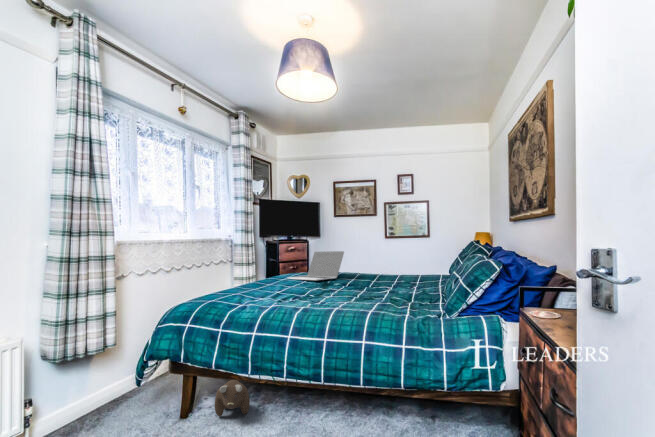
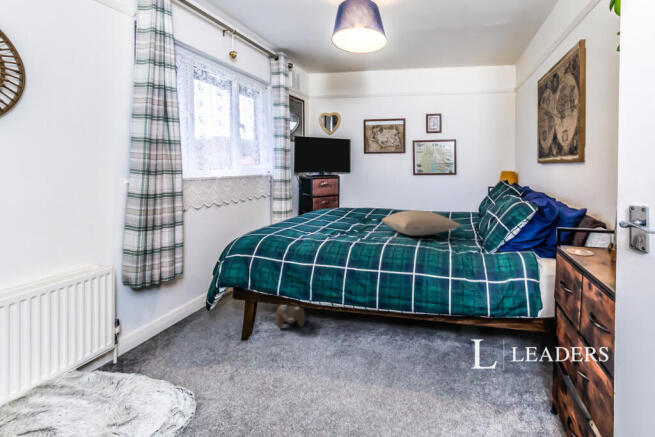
laptop: present [288,251,344,280] -> none [326,188,377,215]
pillow: none [341,272,425,300] -> present [382,210,461,236]

